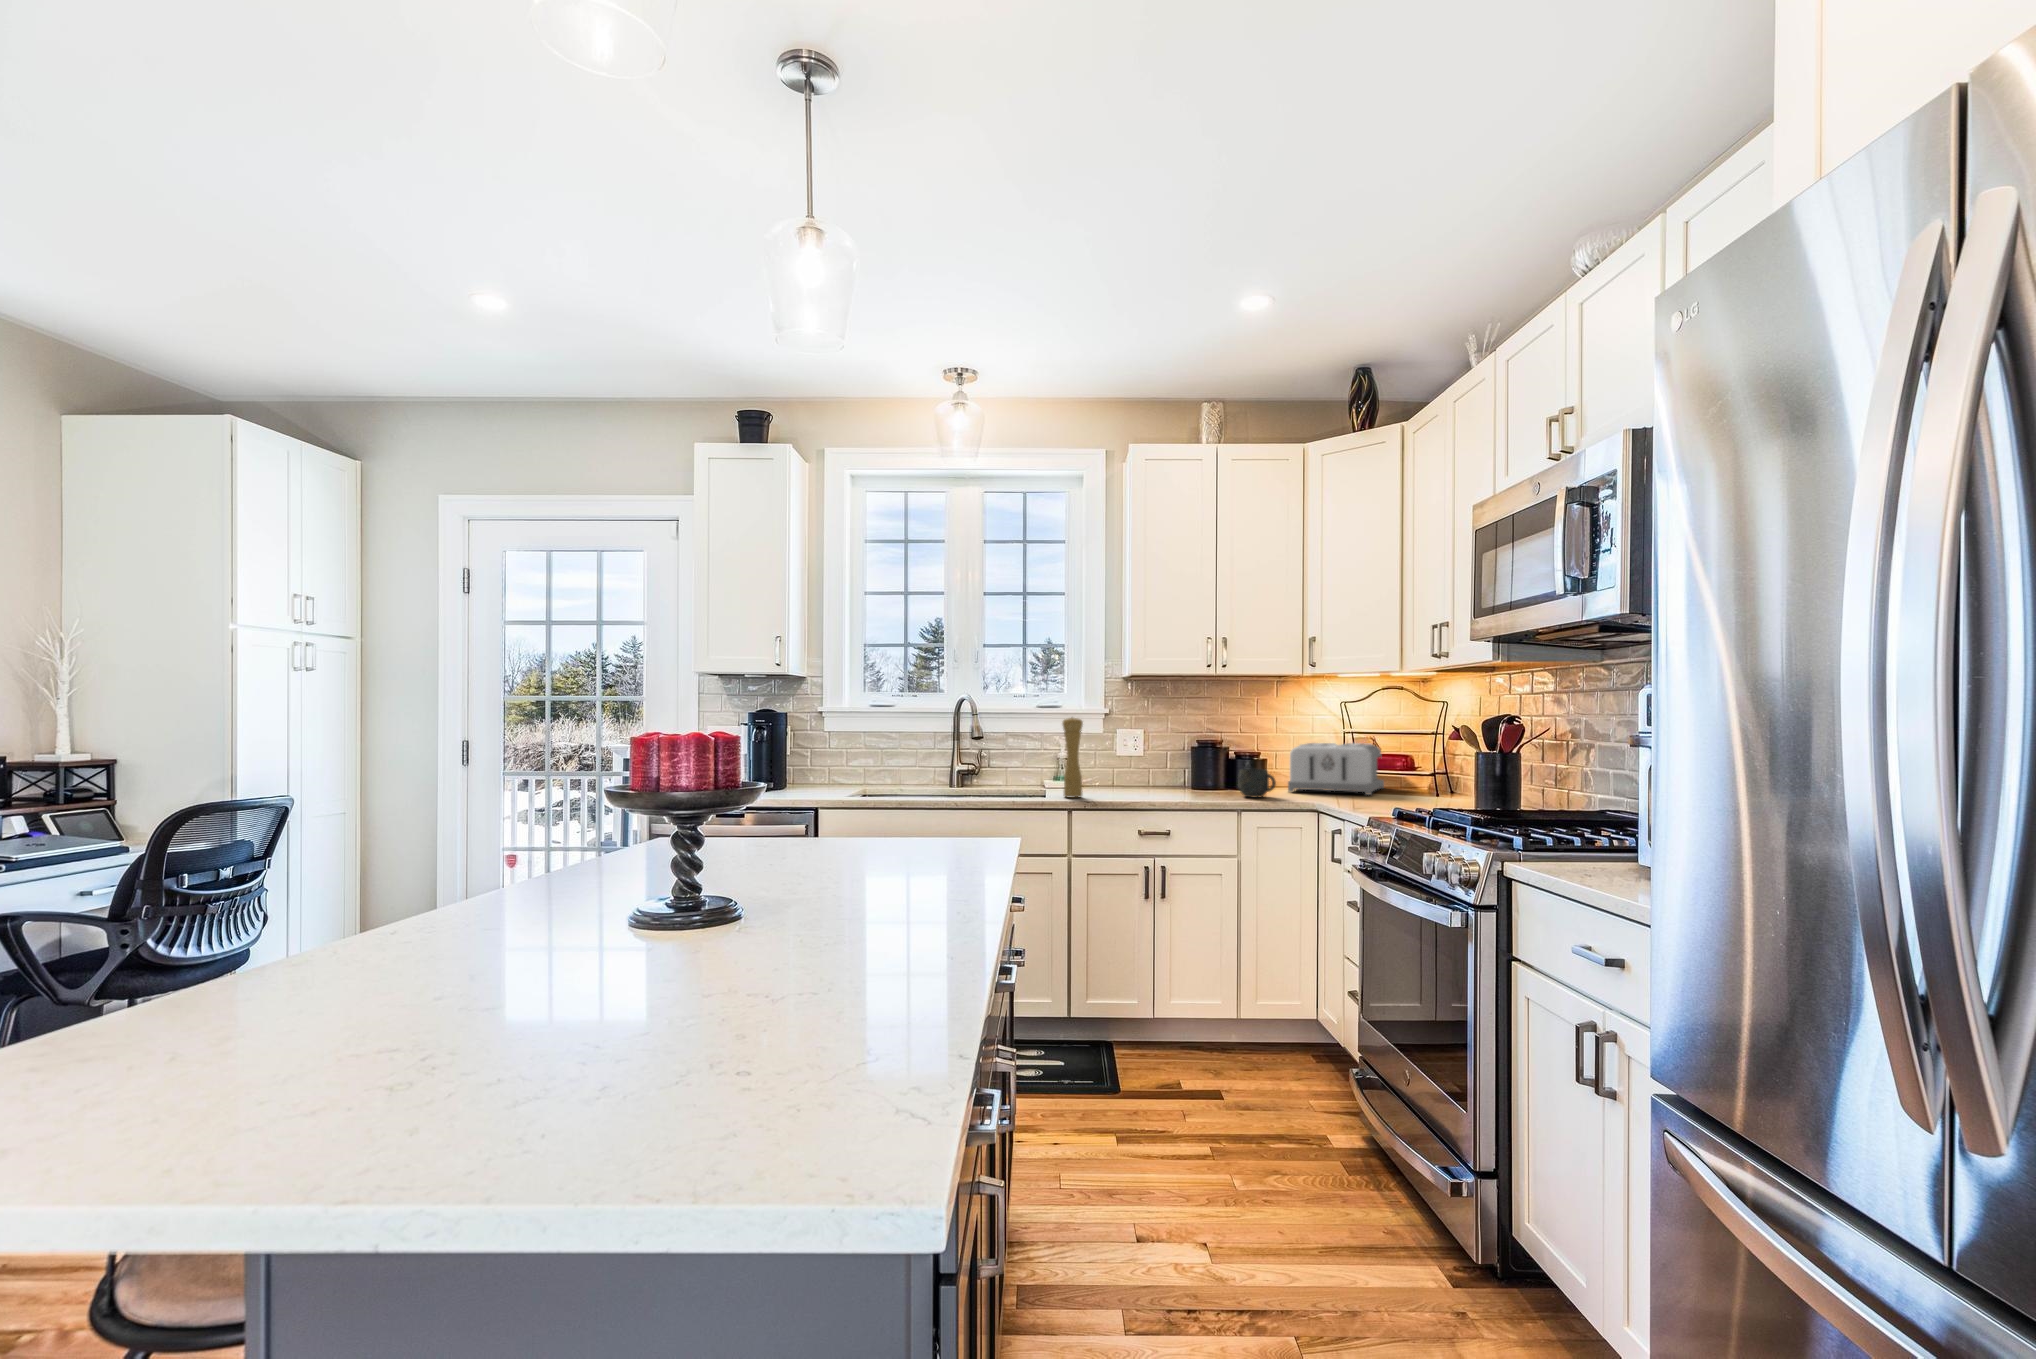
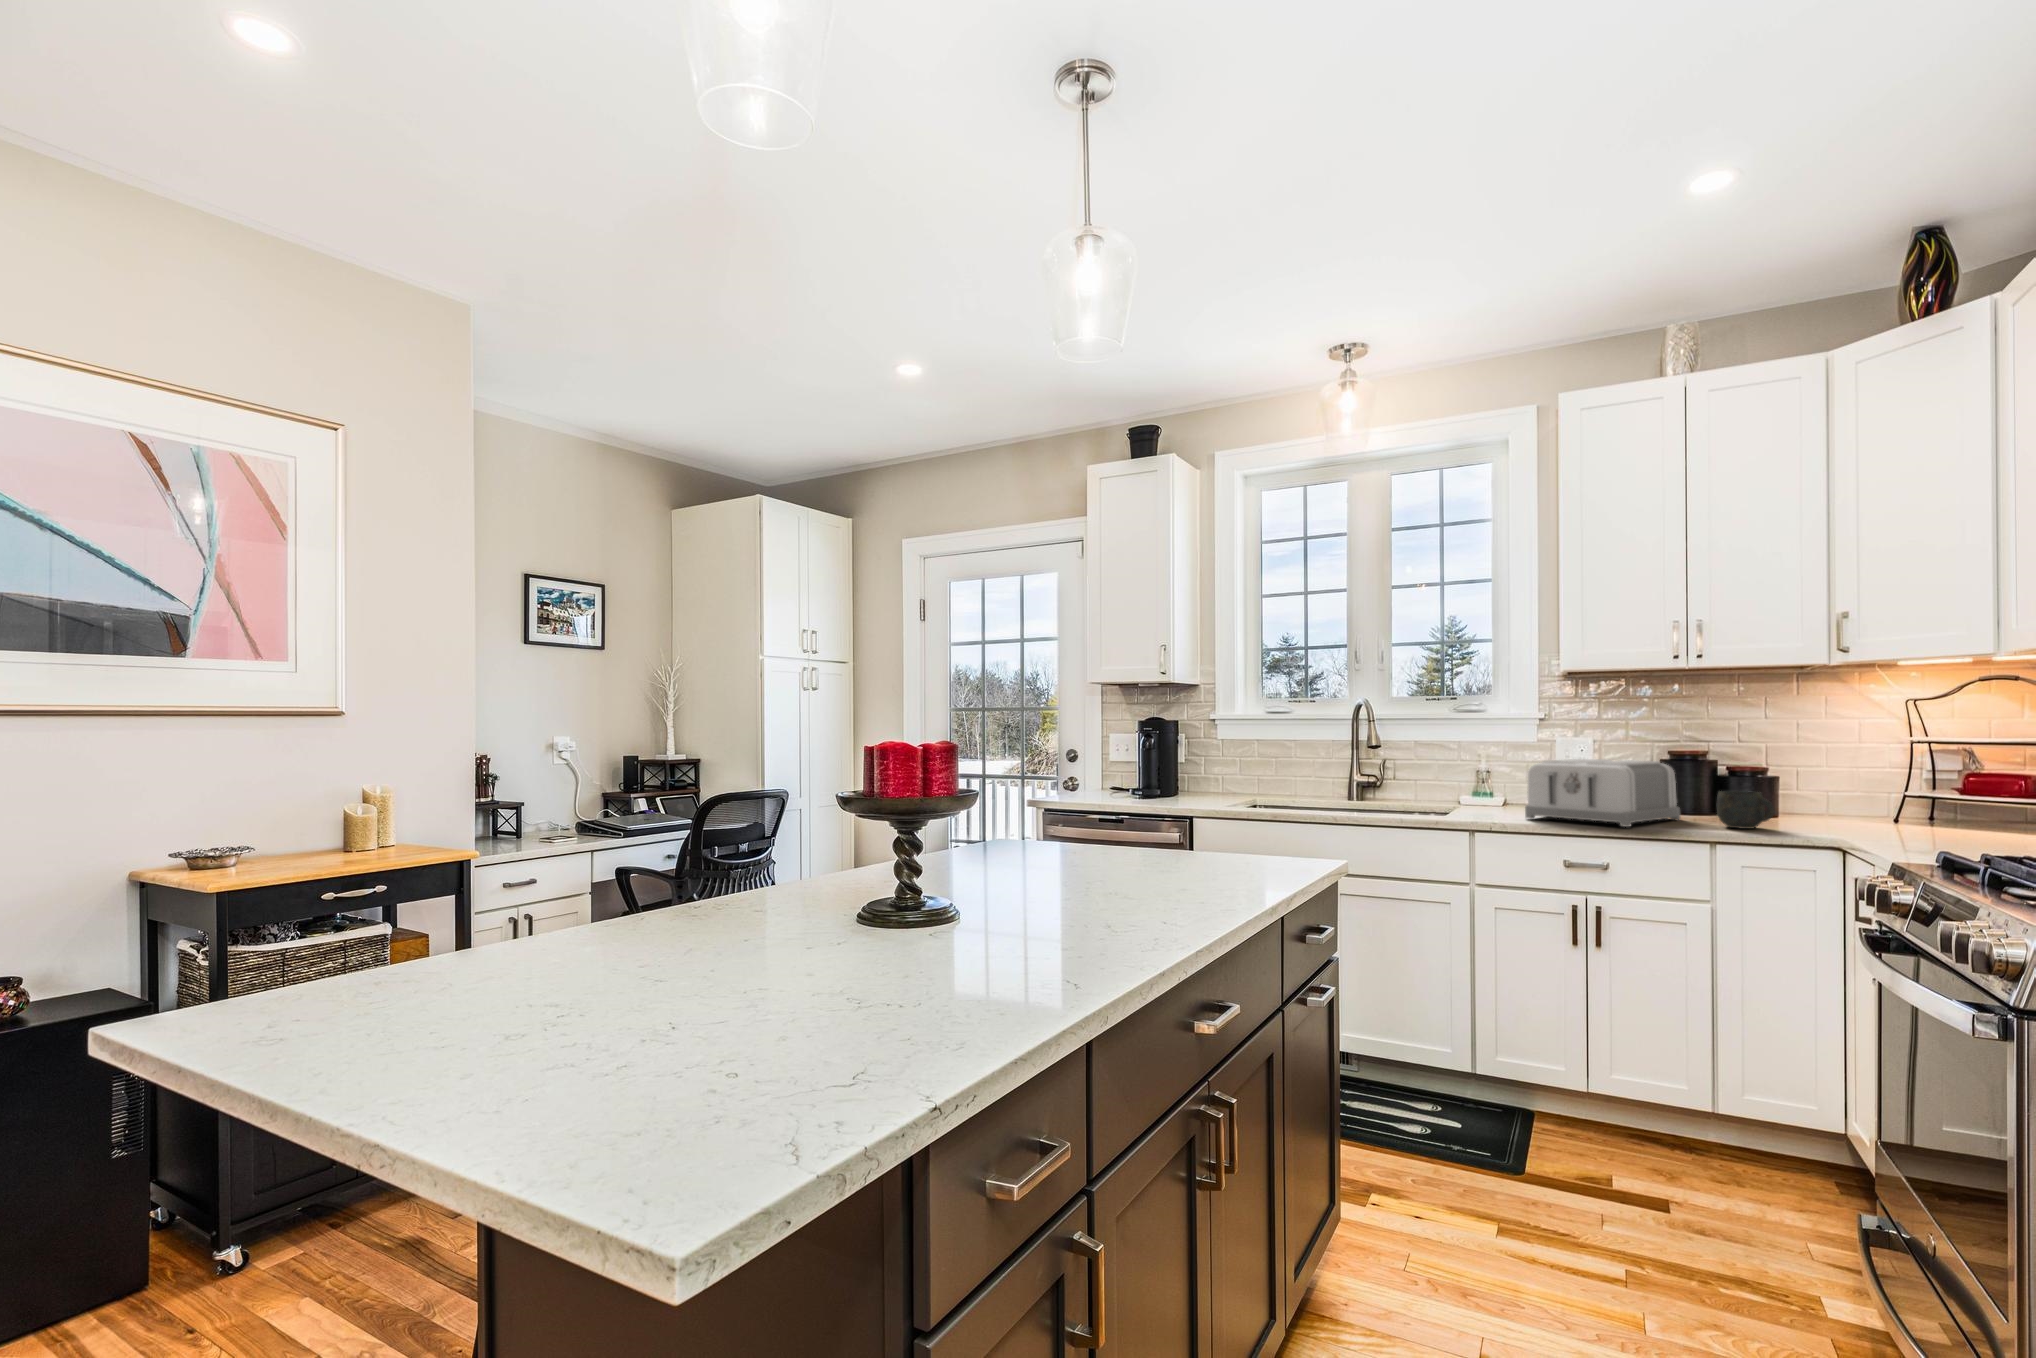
pepper mill: present [1062,718,1083,798] -> none [1468,723,1495,818]
toaster: present [1288,743,1384,795] -> present [1525,759,1680,827]

